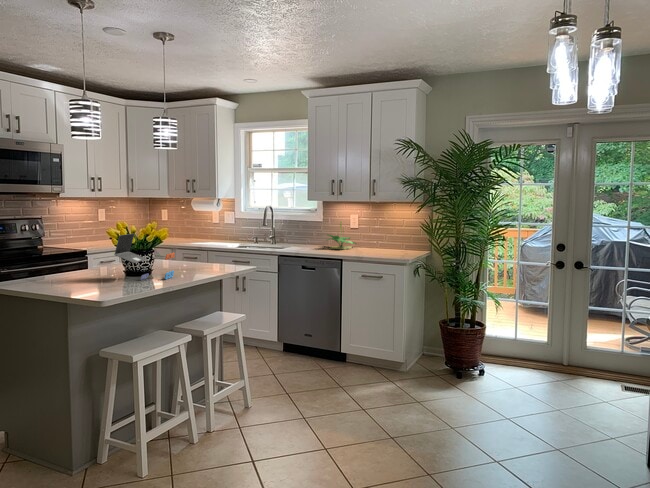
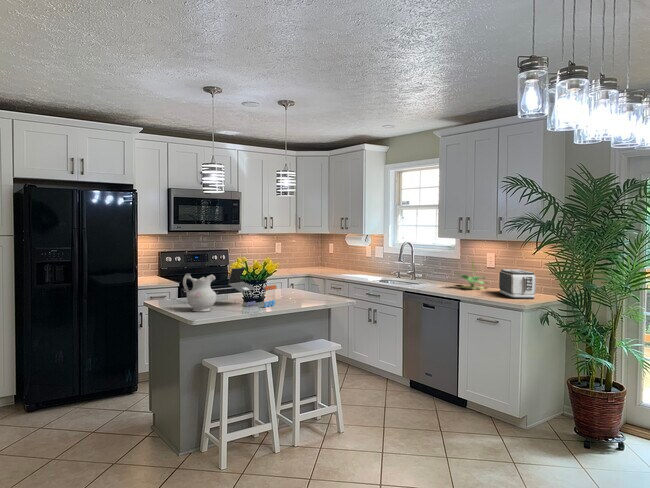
toaster: none [371,228,408,254] -> present [499,269,536,299]
ceramic pitcher: none [62,243,110,291] -> present [183,274,216,312]

